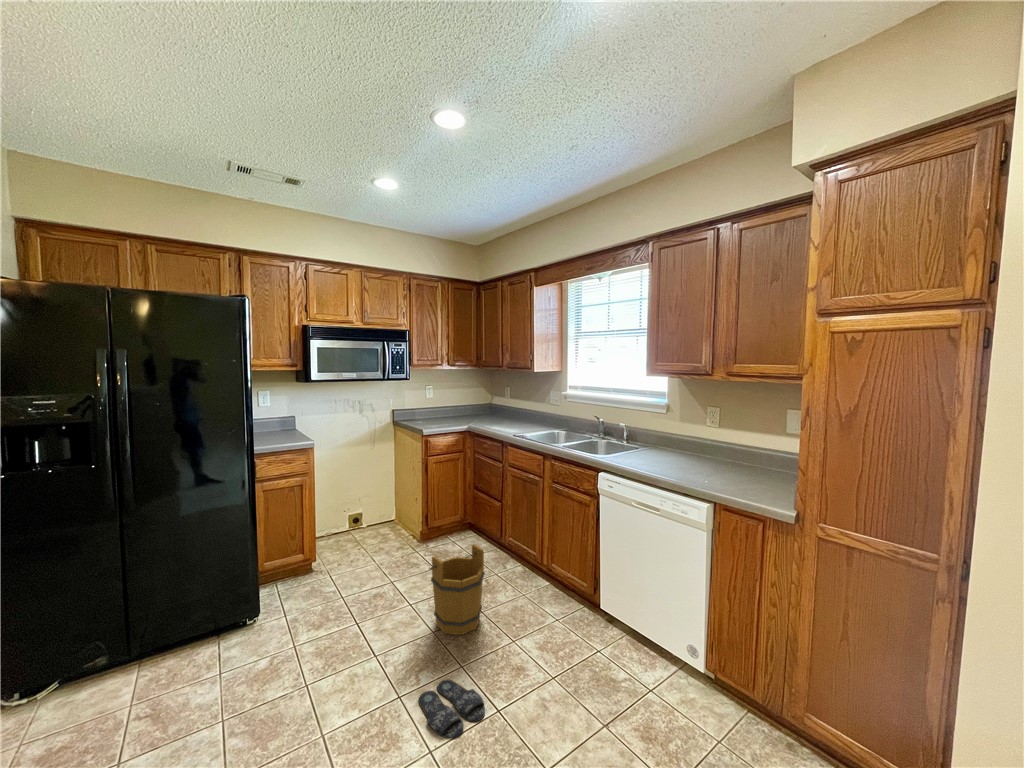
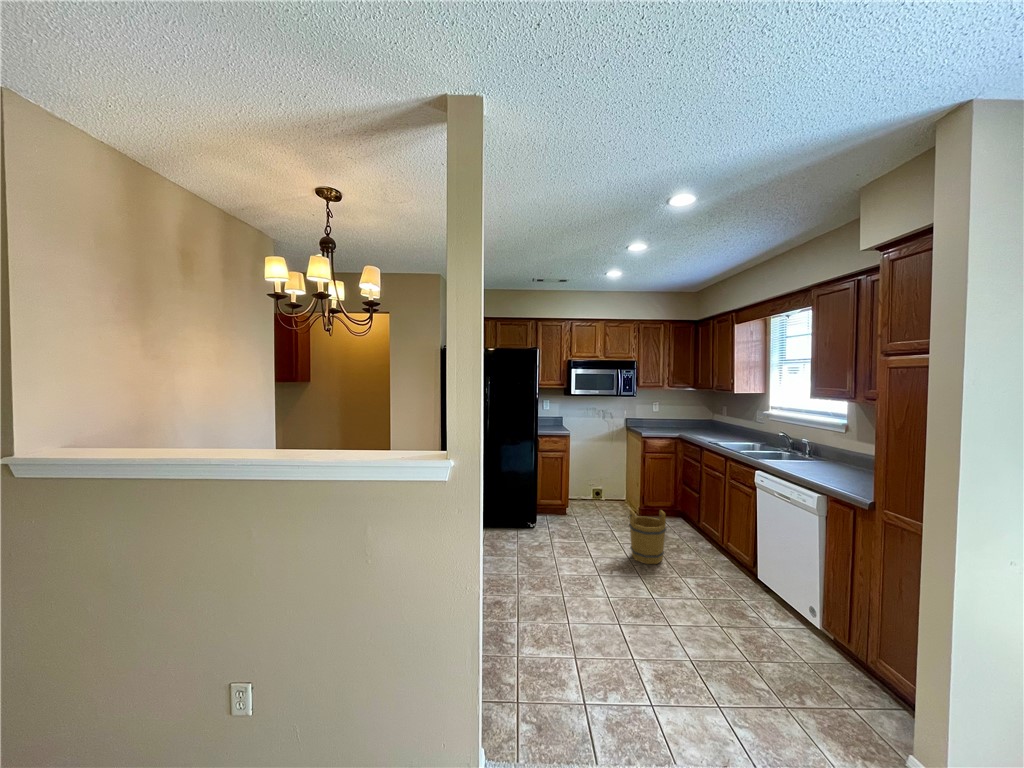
slippers: present [419,679,485,738] -> none [608,577,645,597]

